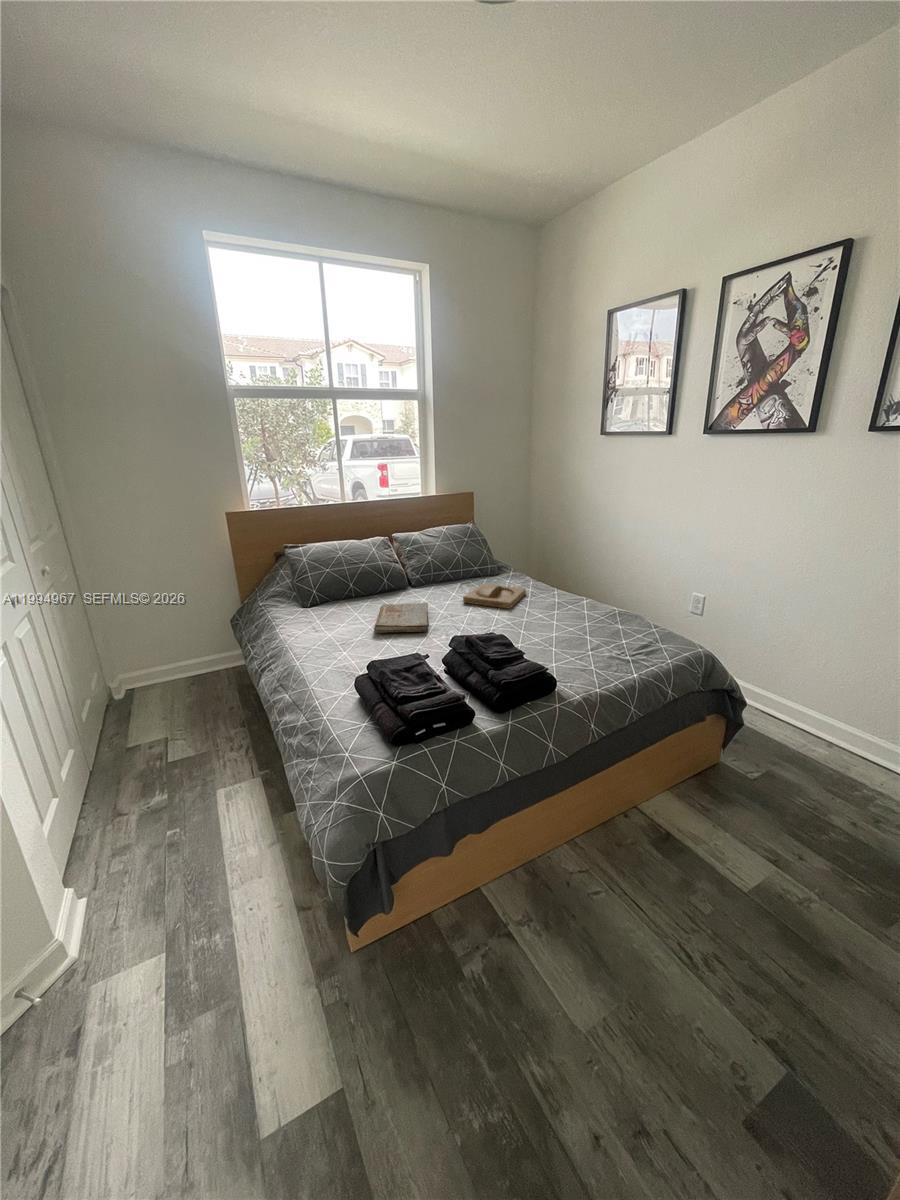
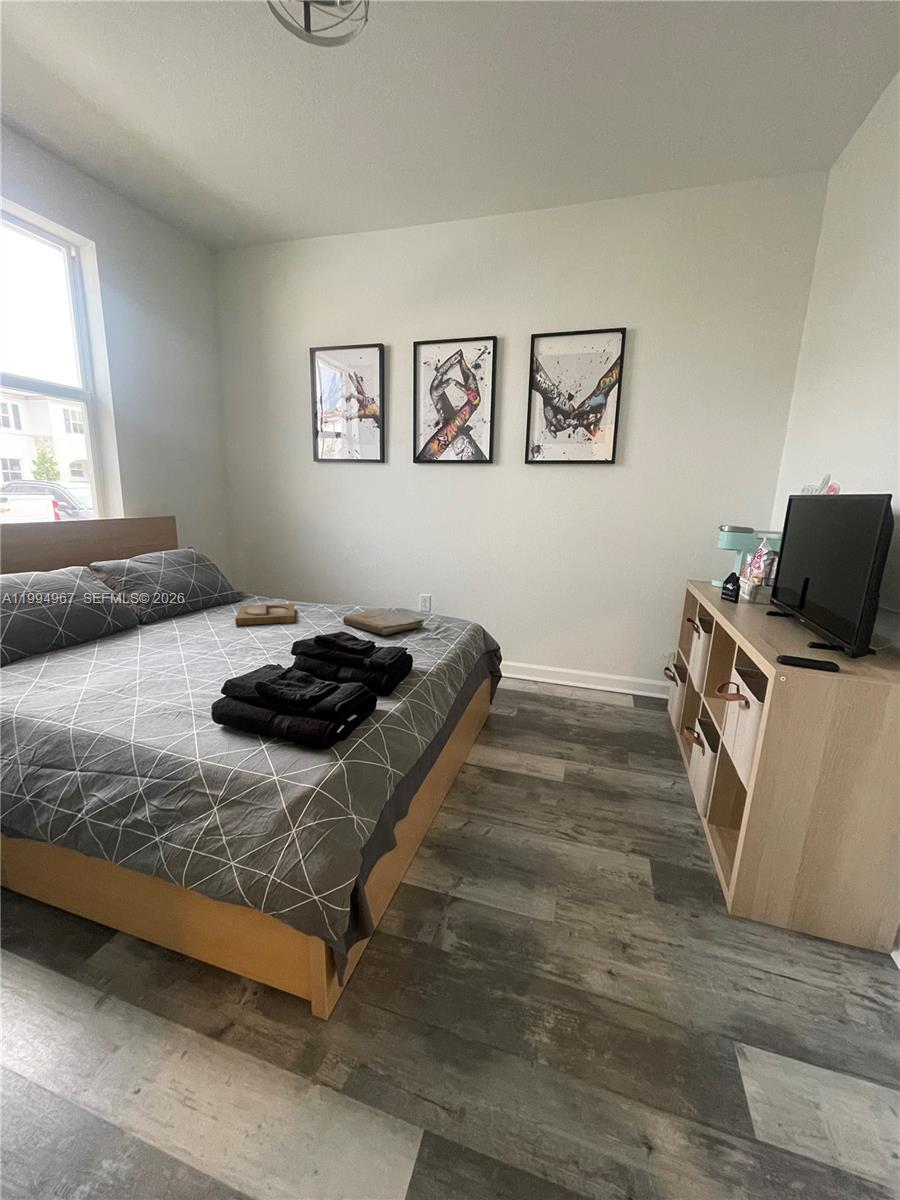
book: present [374,603,429,633] -> present [343,608,424,635]

